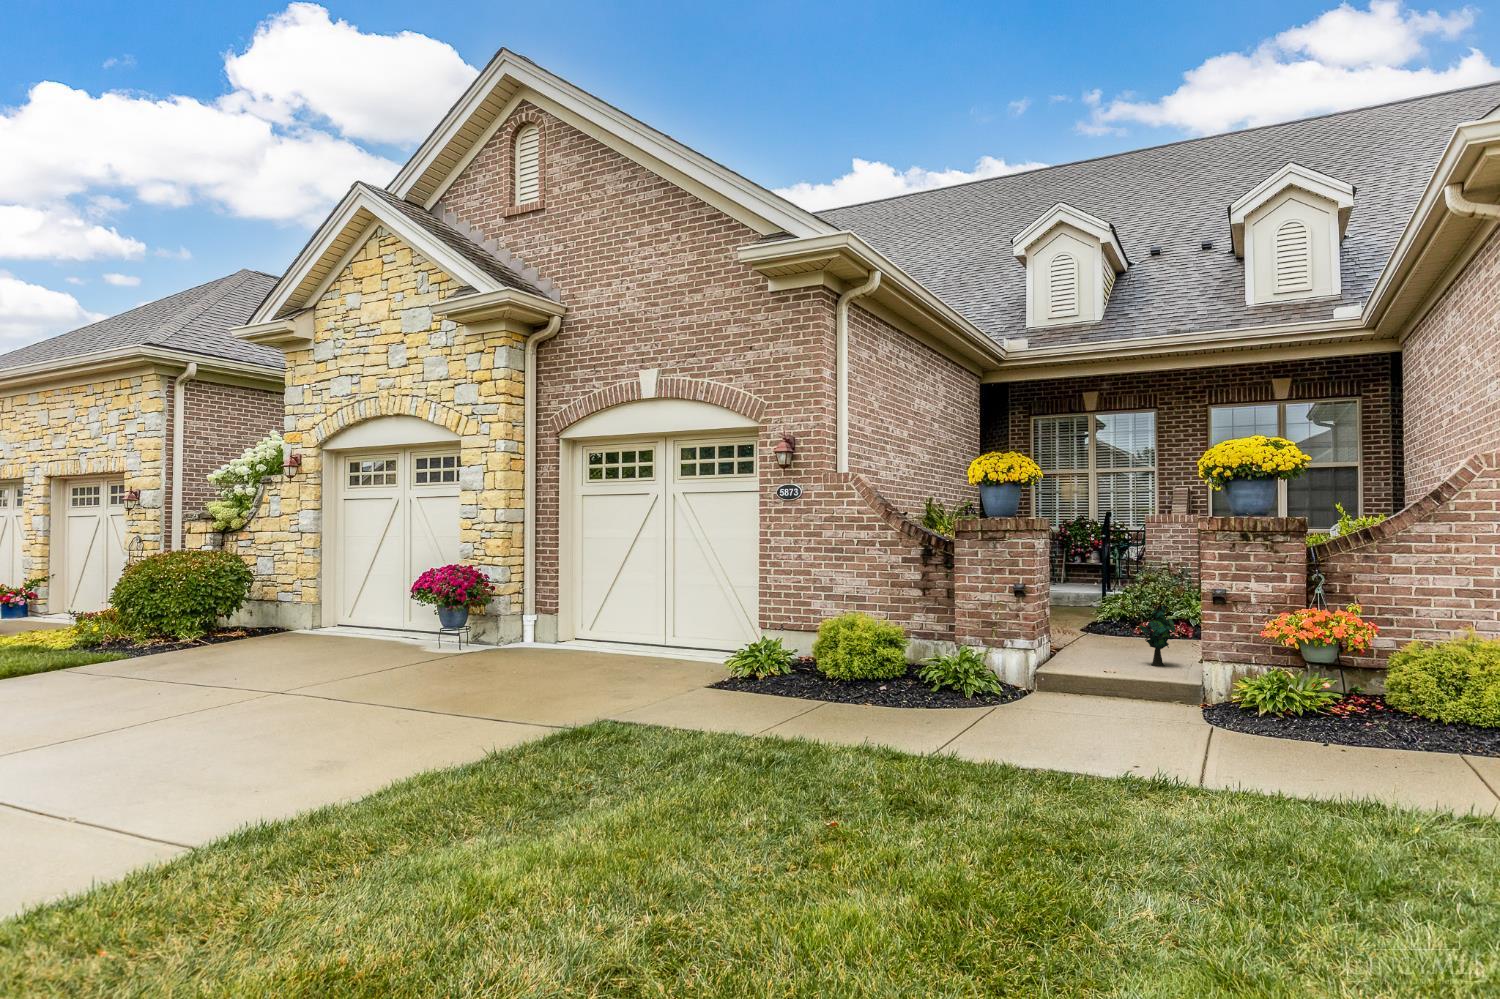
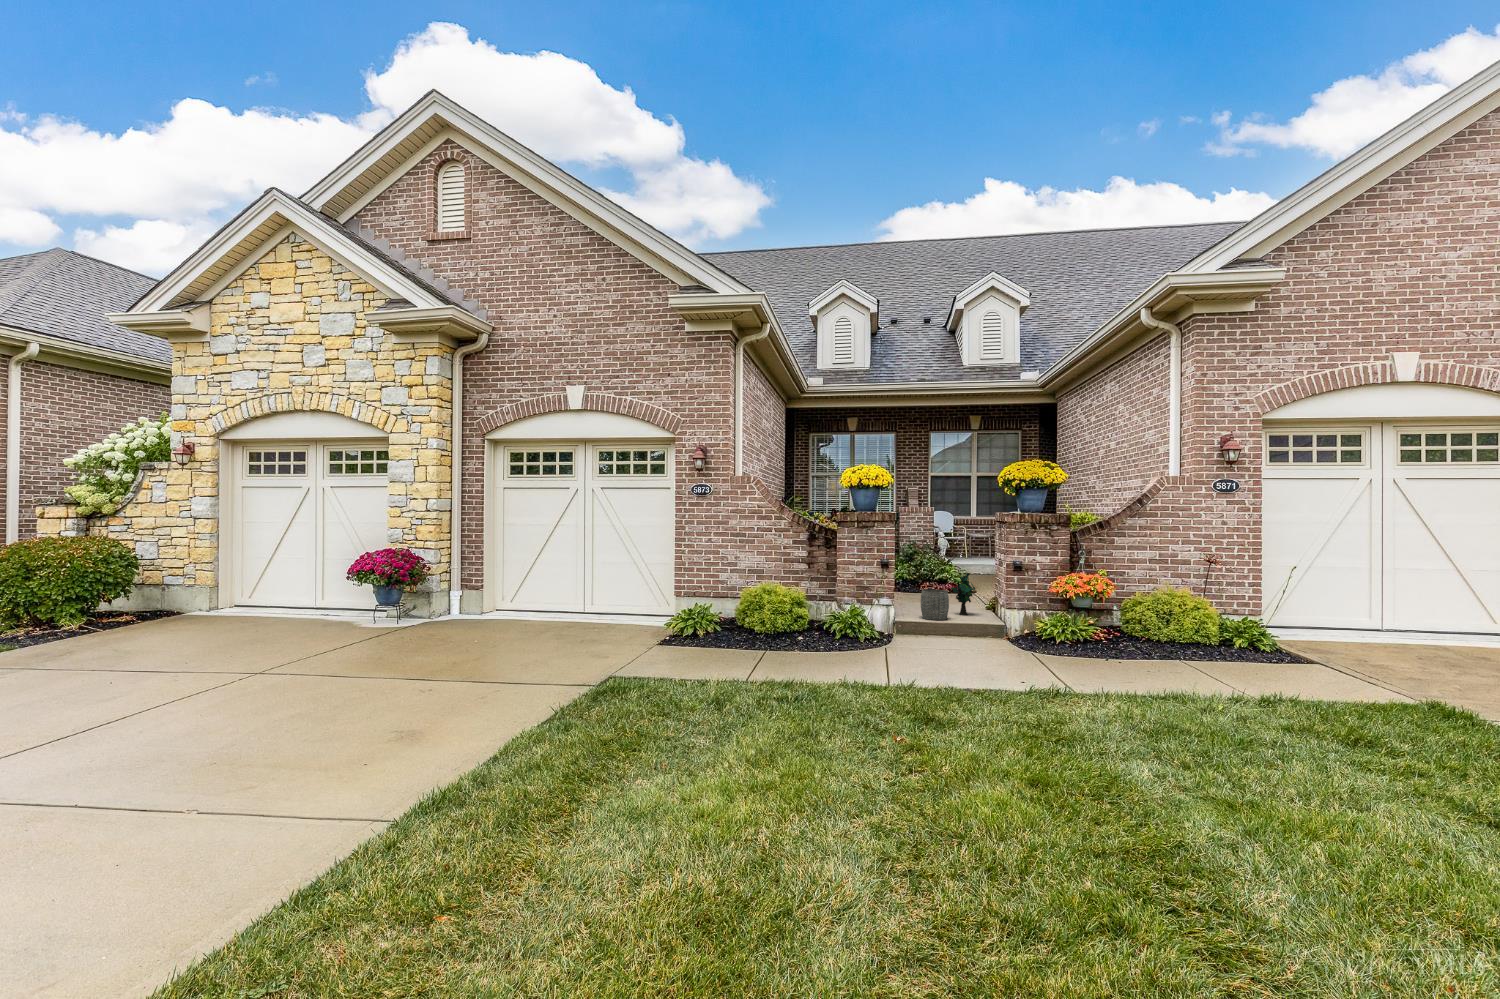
woven basket: none [1084,628,1126,672] -> present [921,590,949,620]

